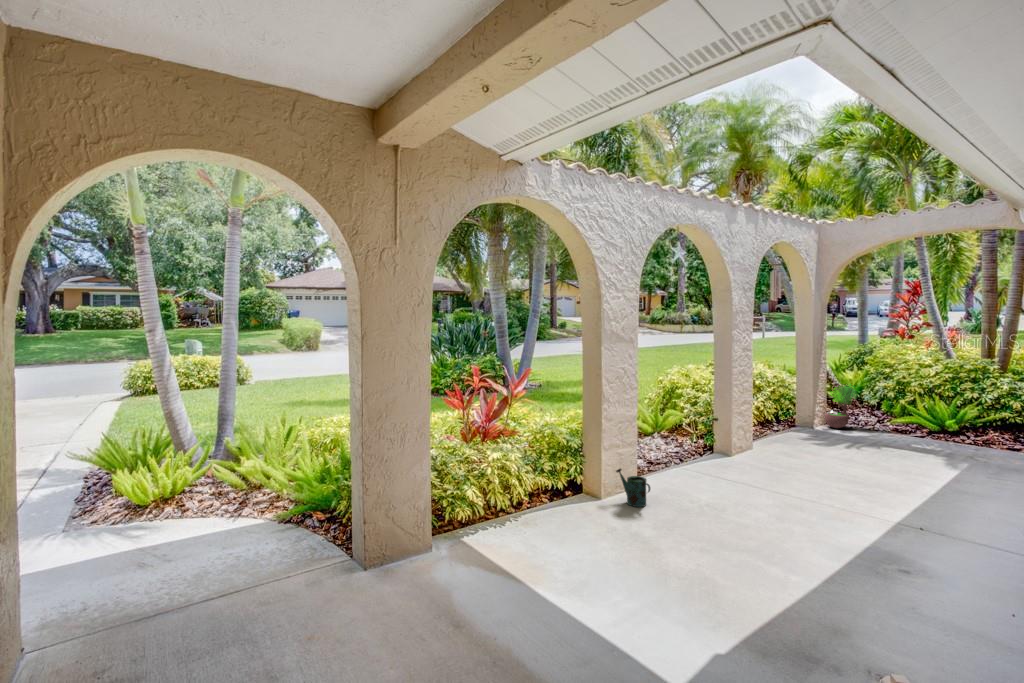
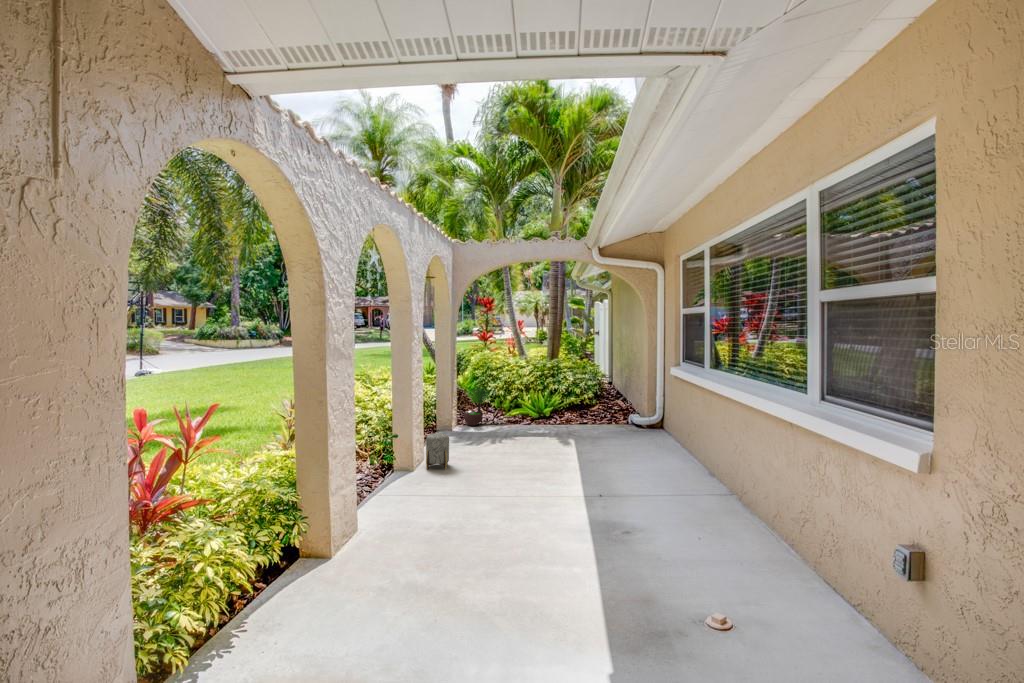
stool: none [738,424,766,461] -> present [426,433,449,469]
watering can: present [616,469,650,507] -> none [345,513,396,556]

